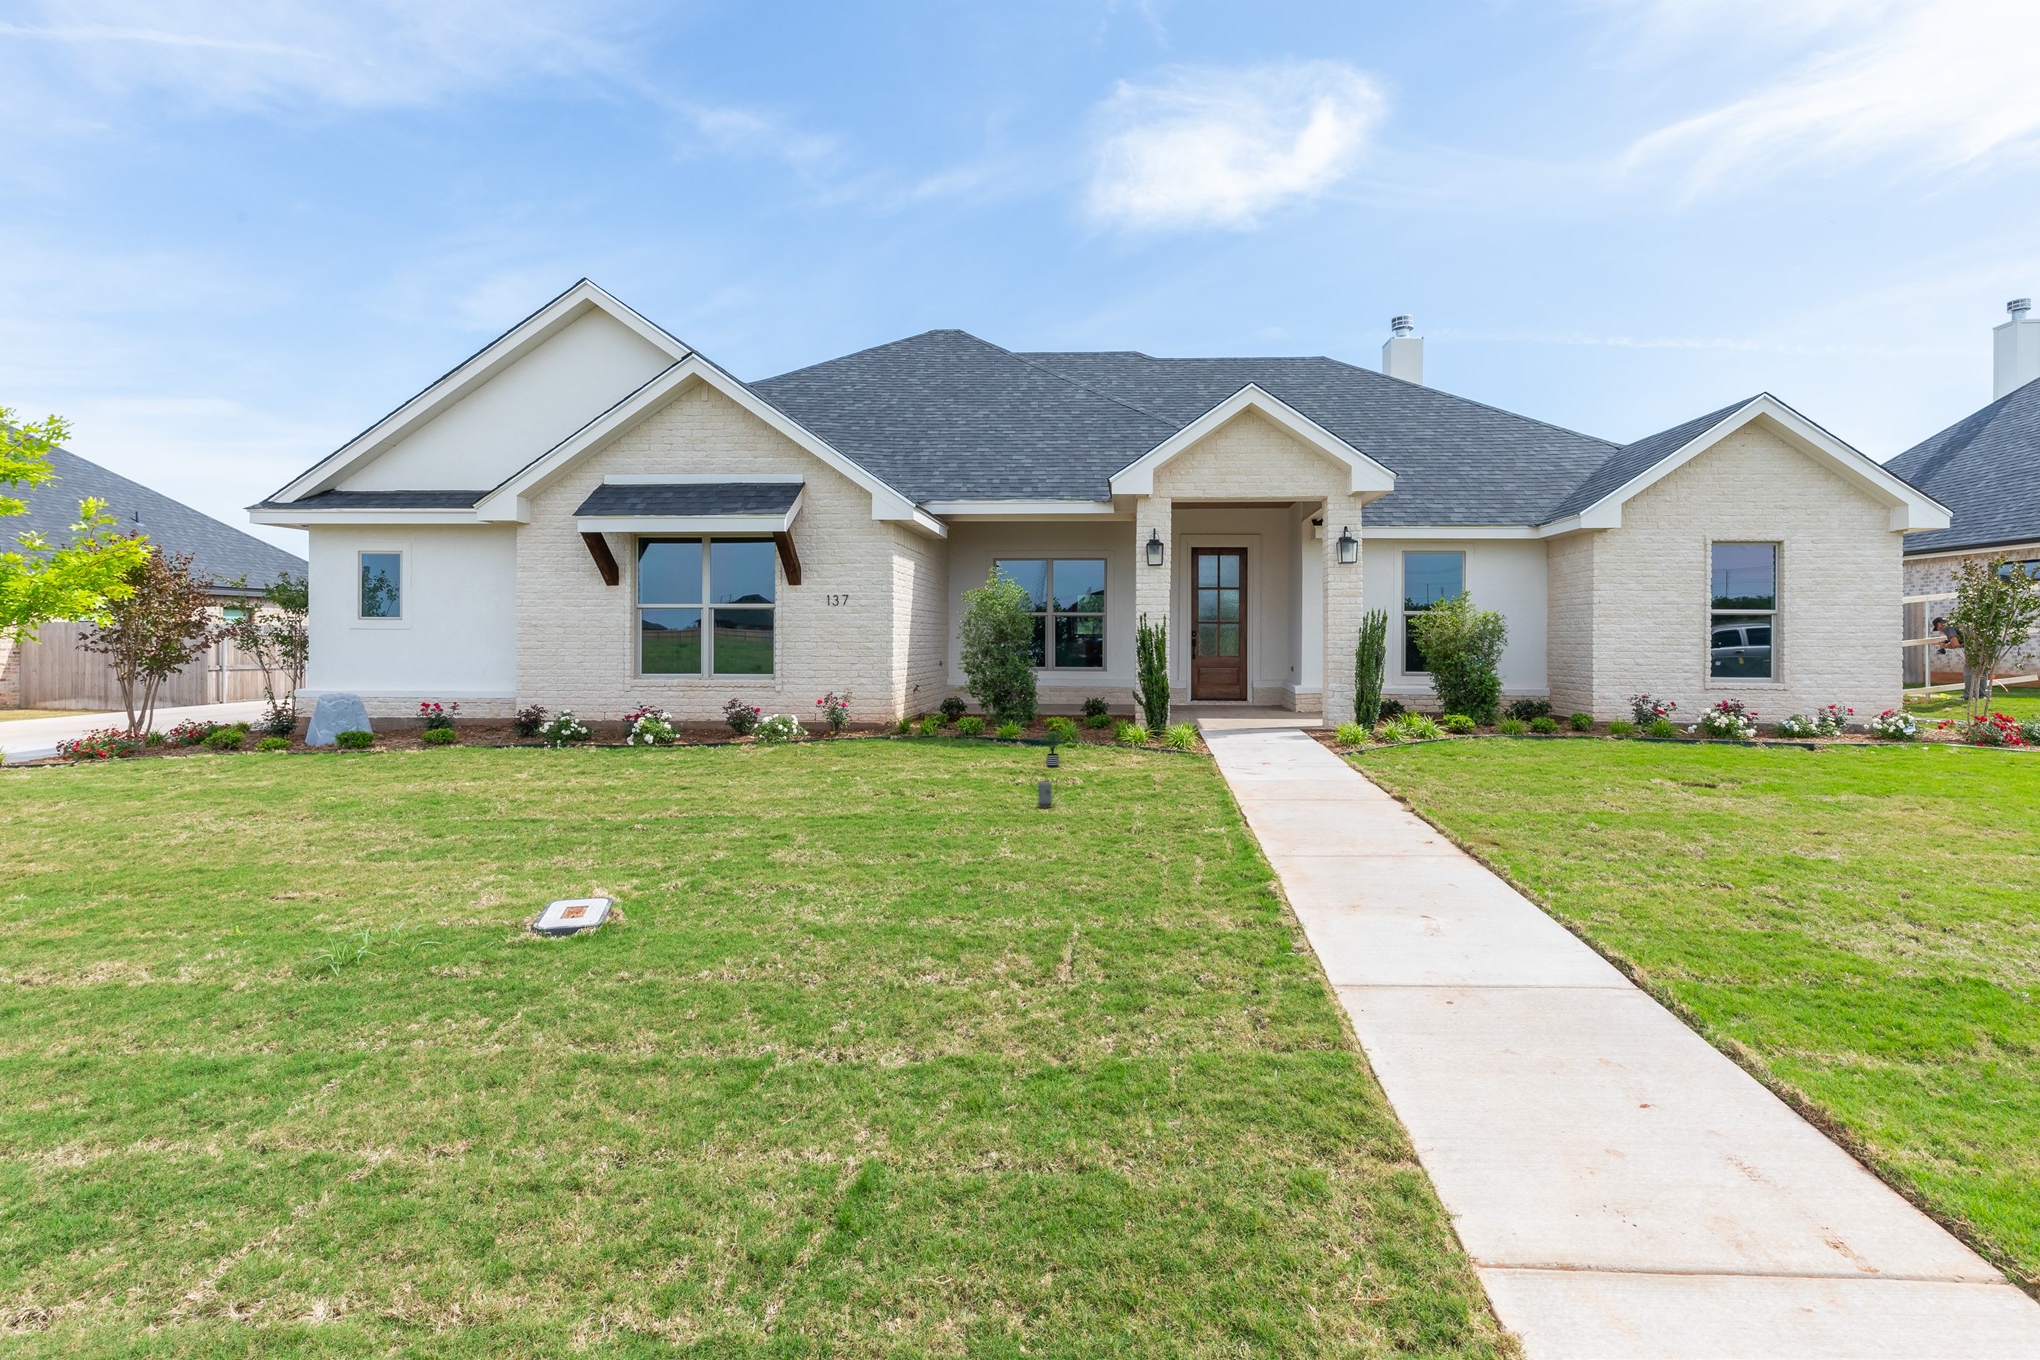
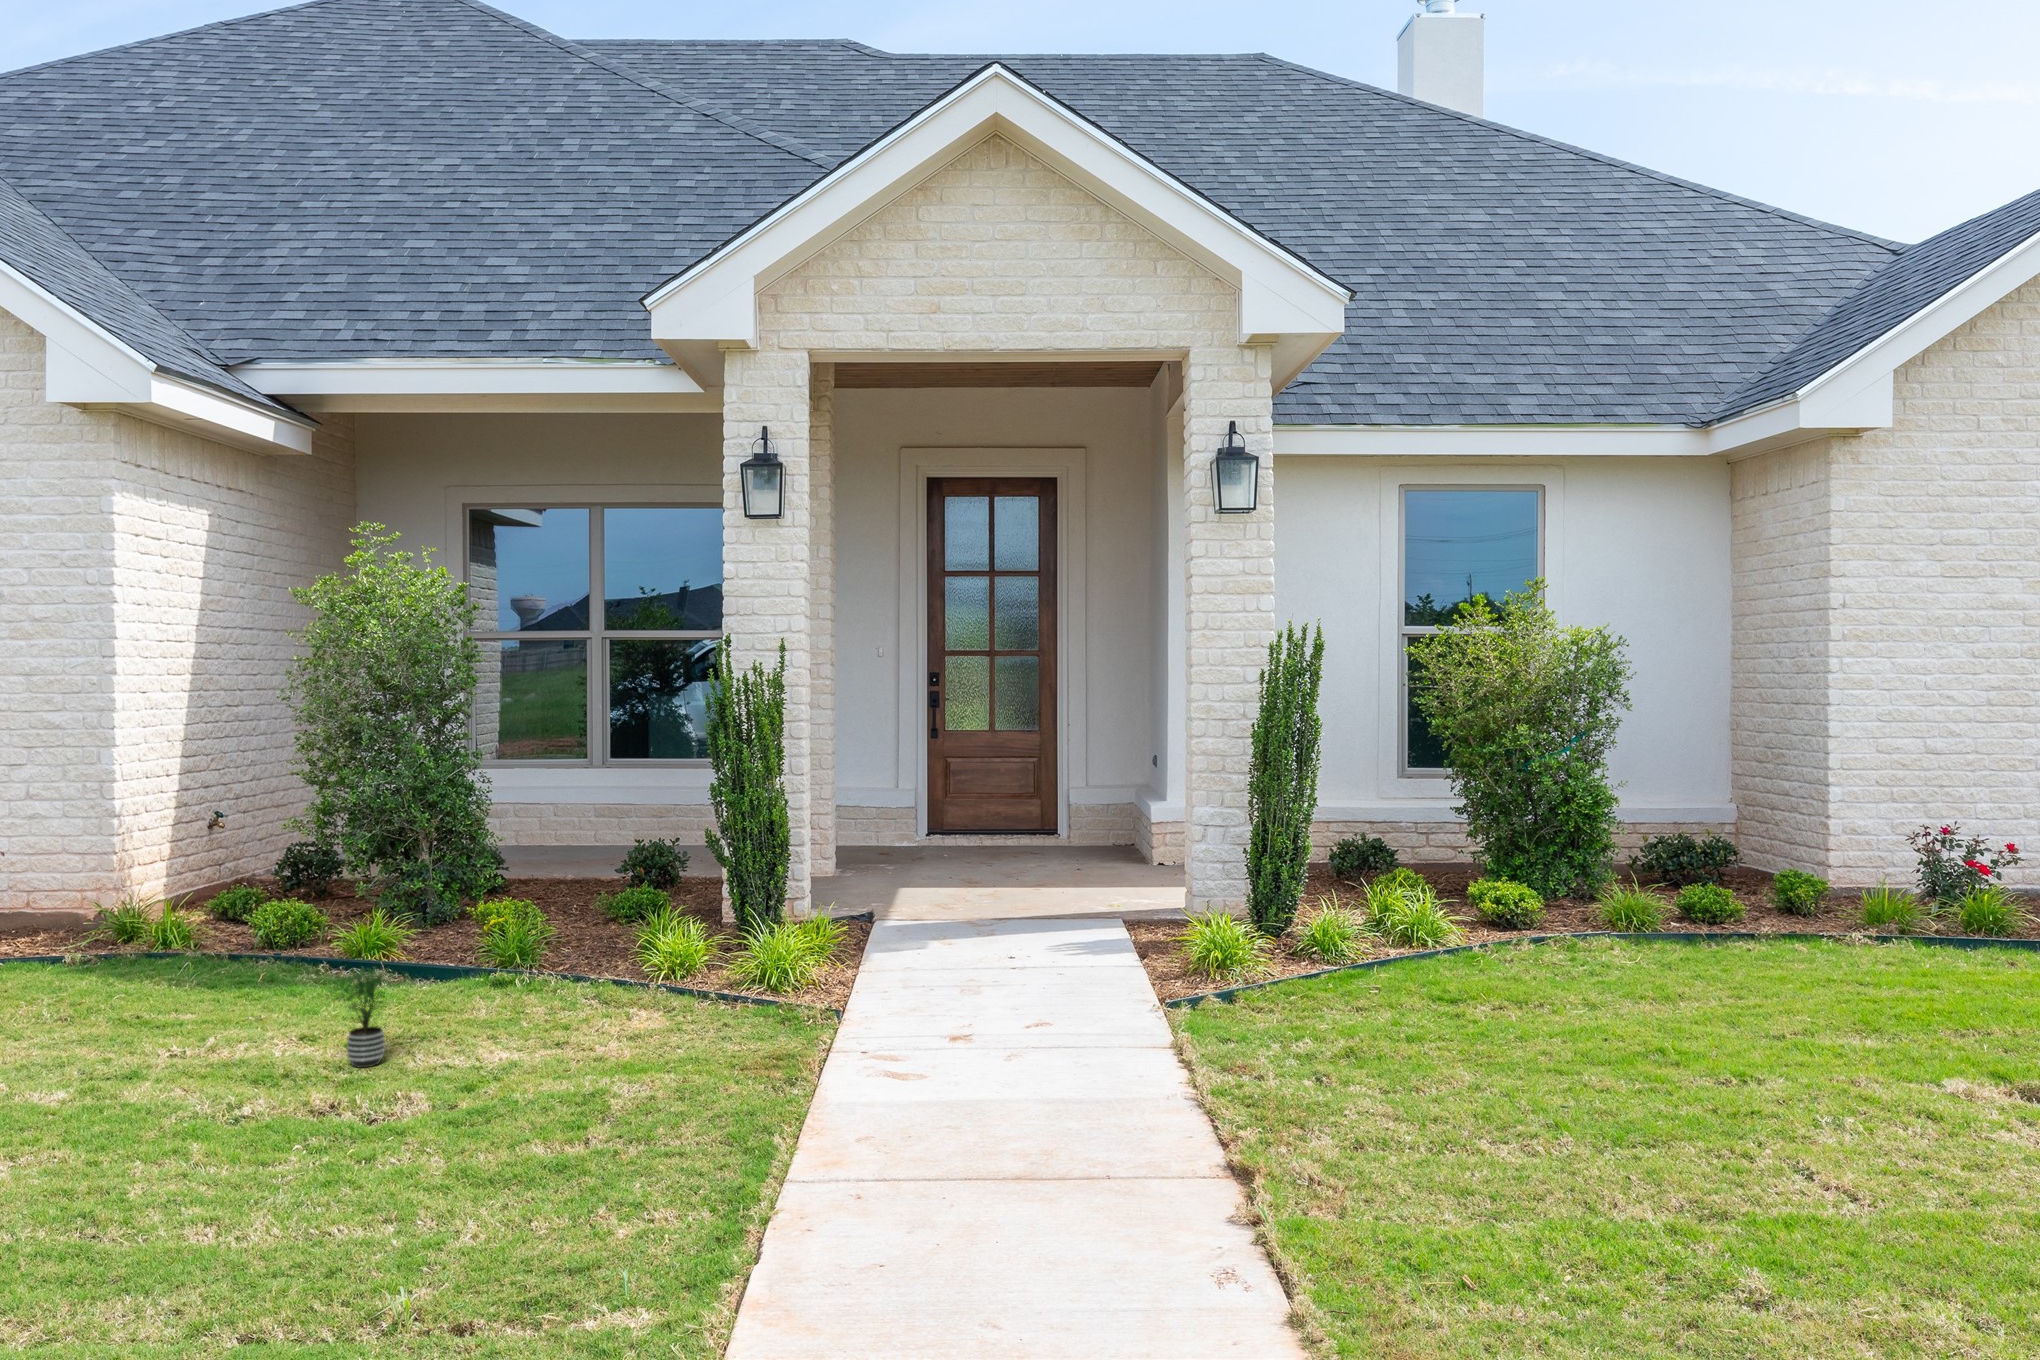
watering can: present [1032,773,1056,808] -> none [37,1163,152,1280]

